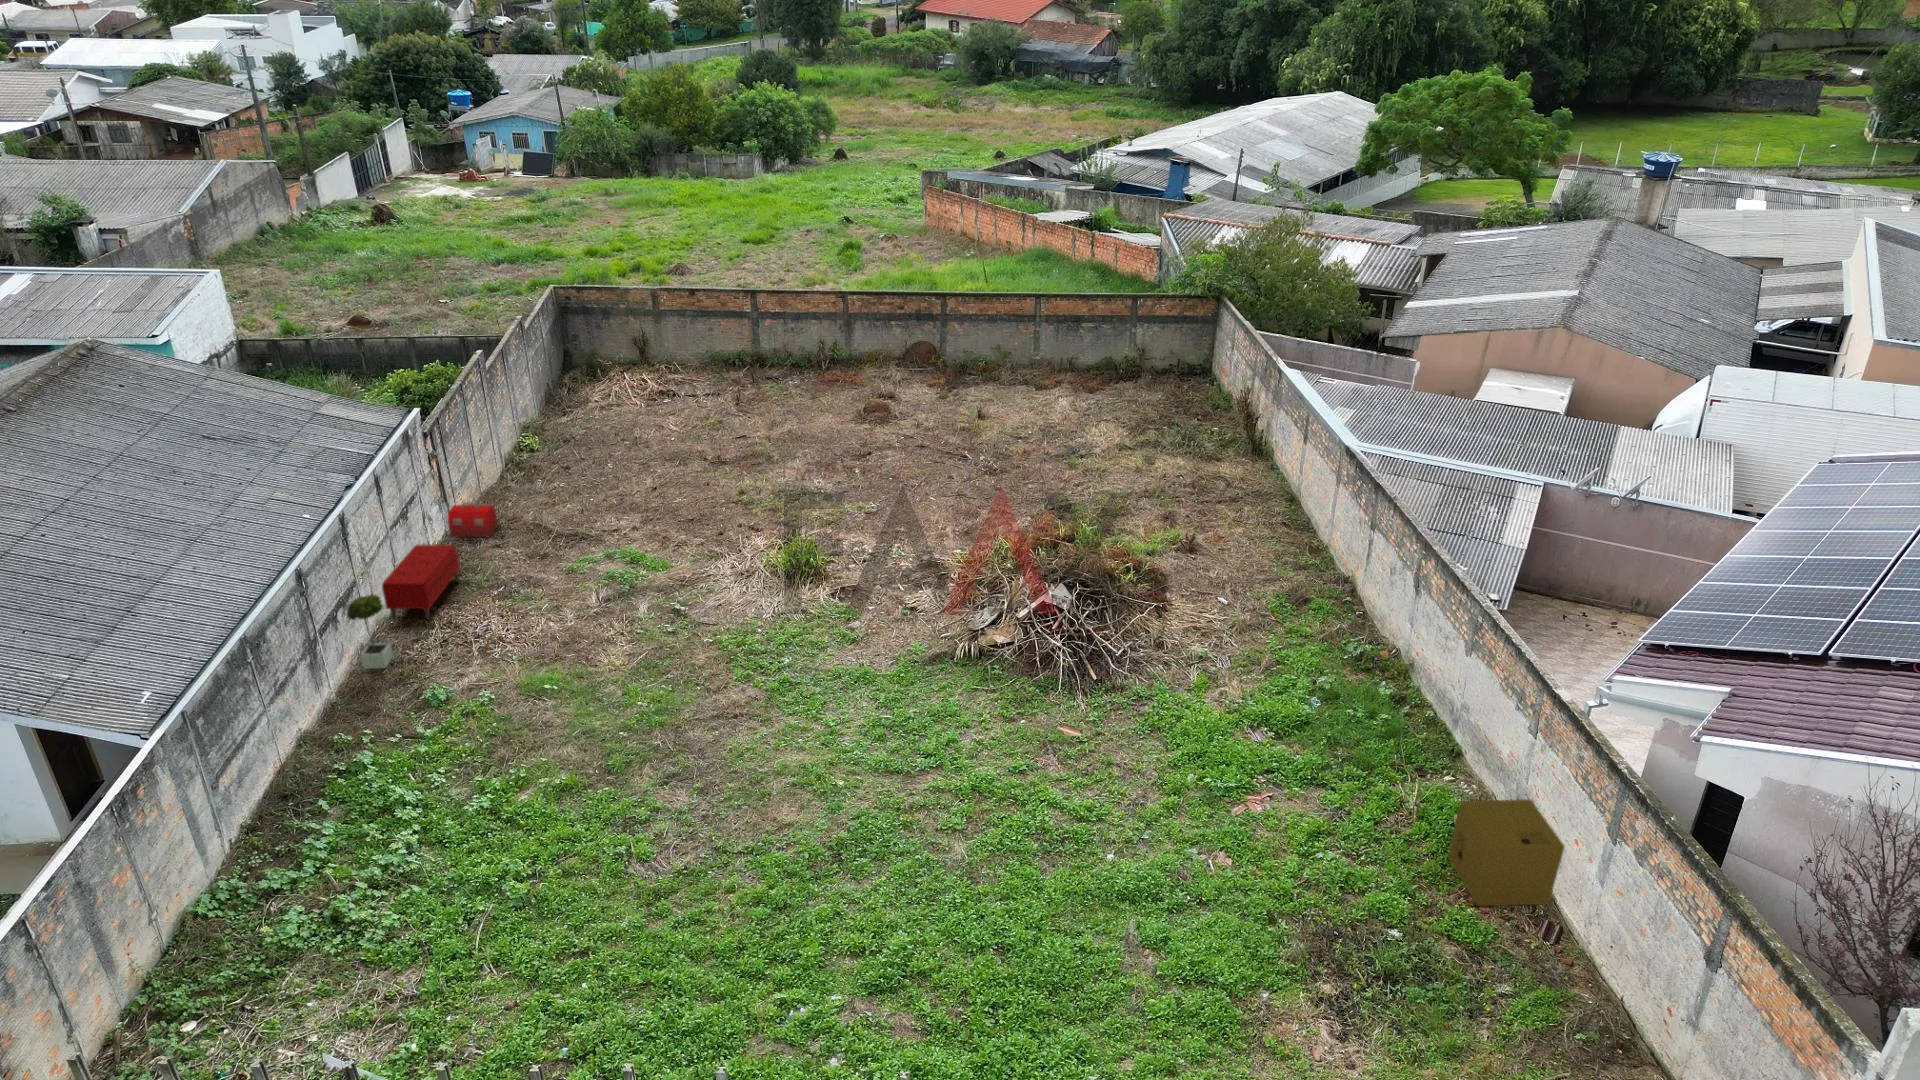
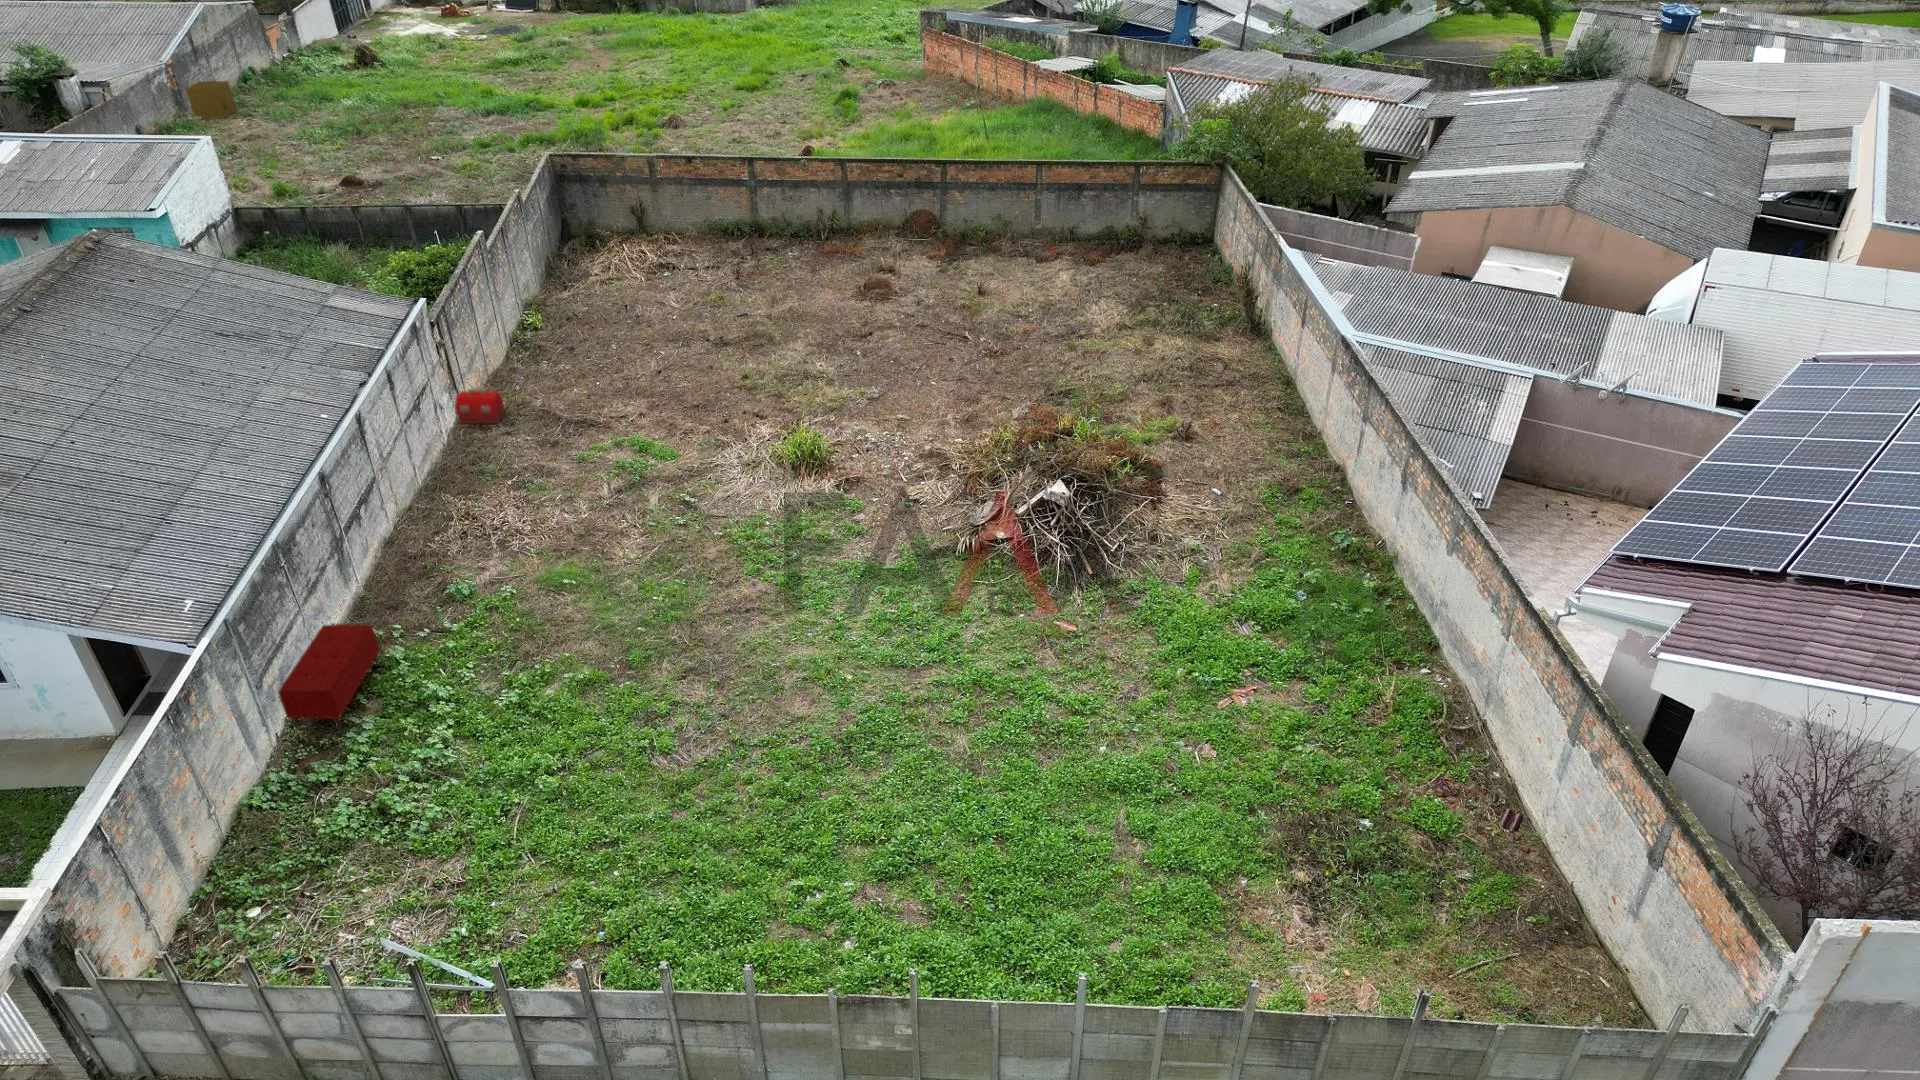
bench: present [382,545,460,620] -> present [279,624,380,730]
potted tree: present [347,595,393,669] -> none [366,491,413,562]
cardboard box: present [1448,799,1564,906] -> present [186,81,237,119]

